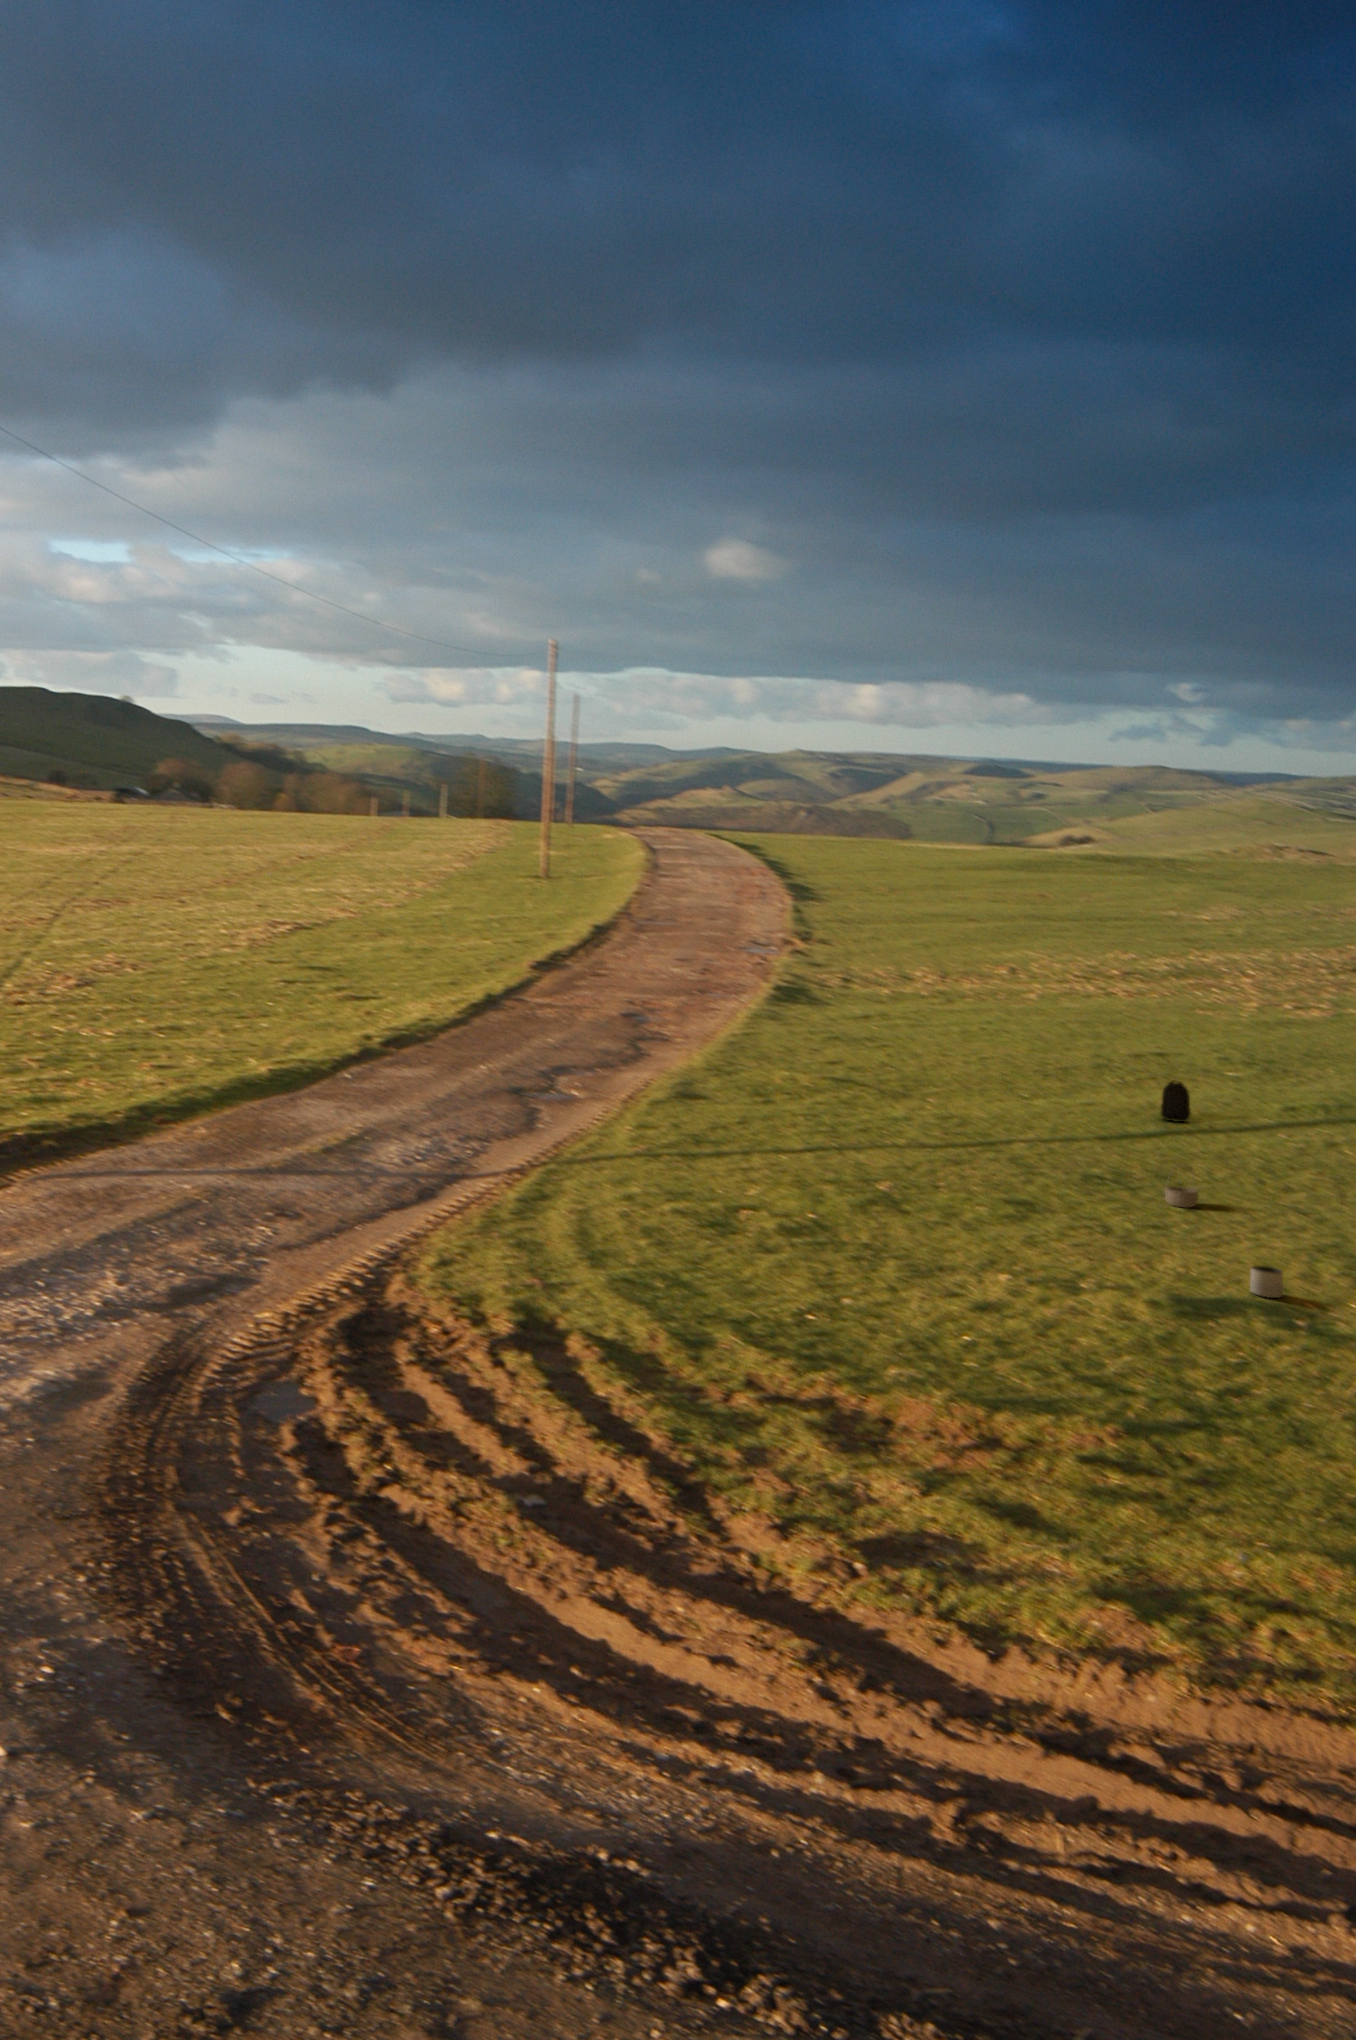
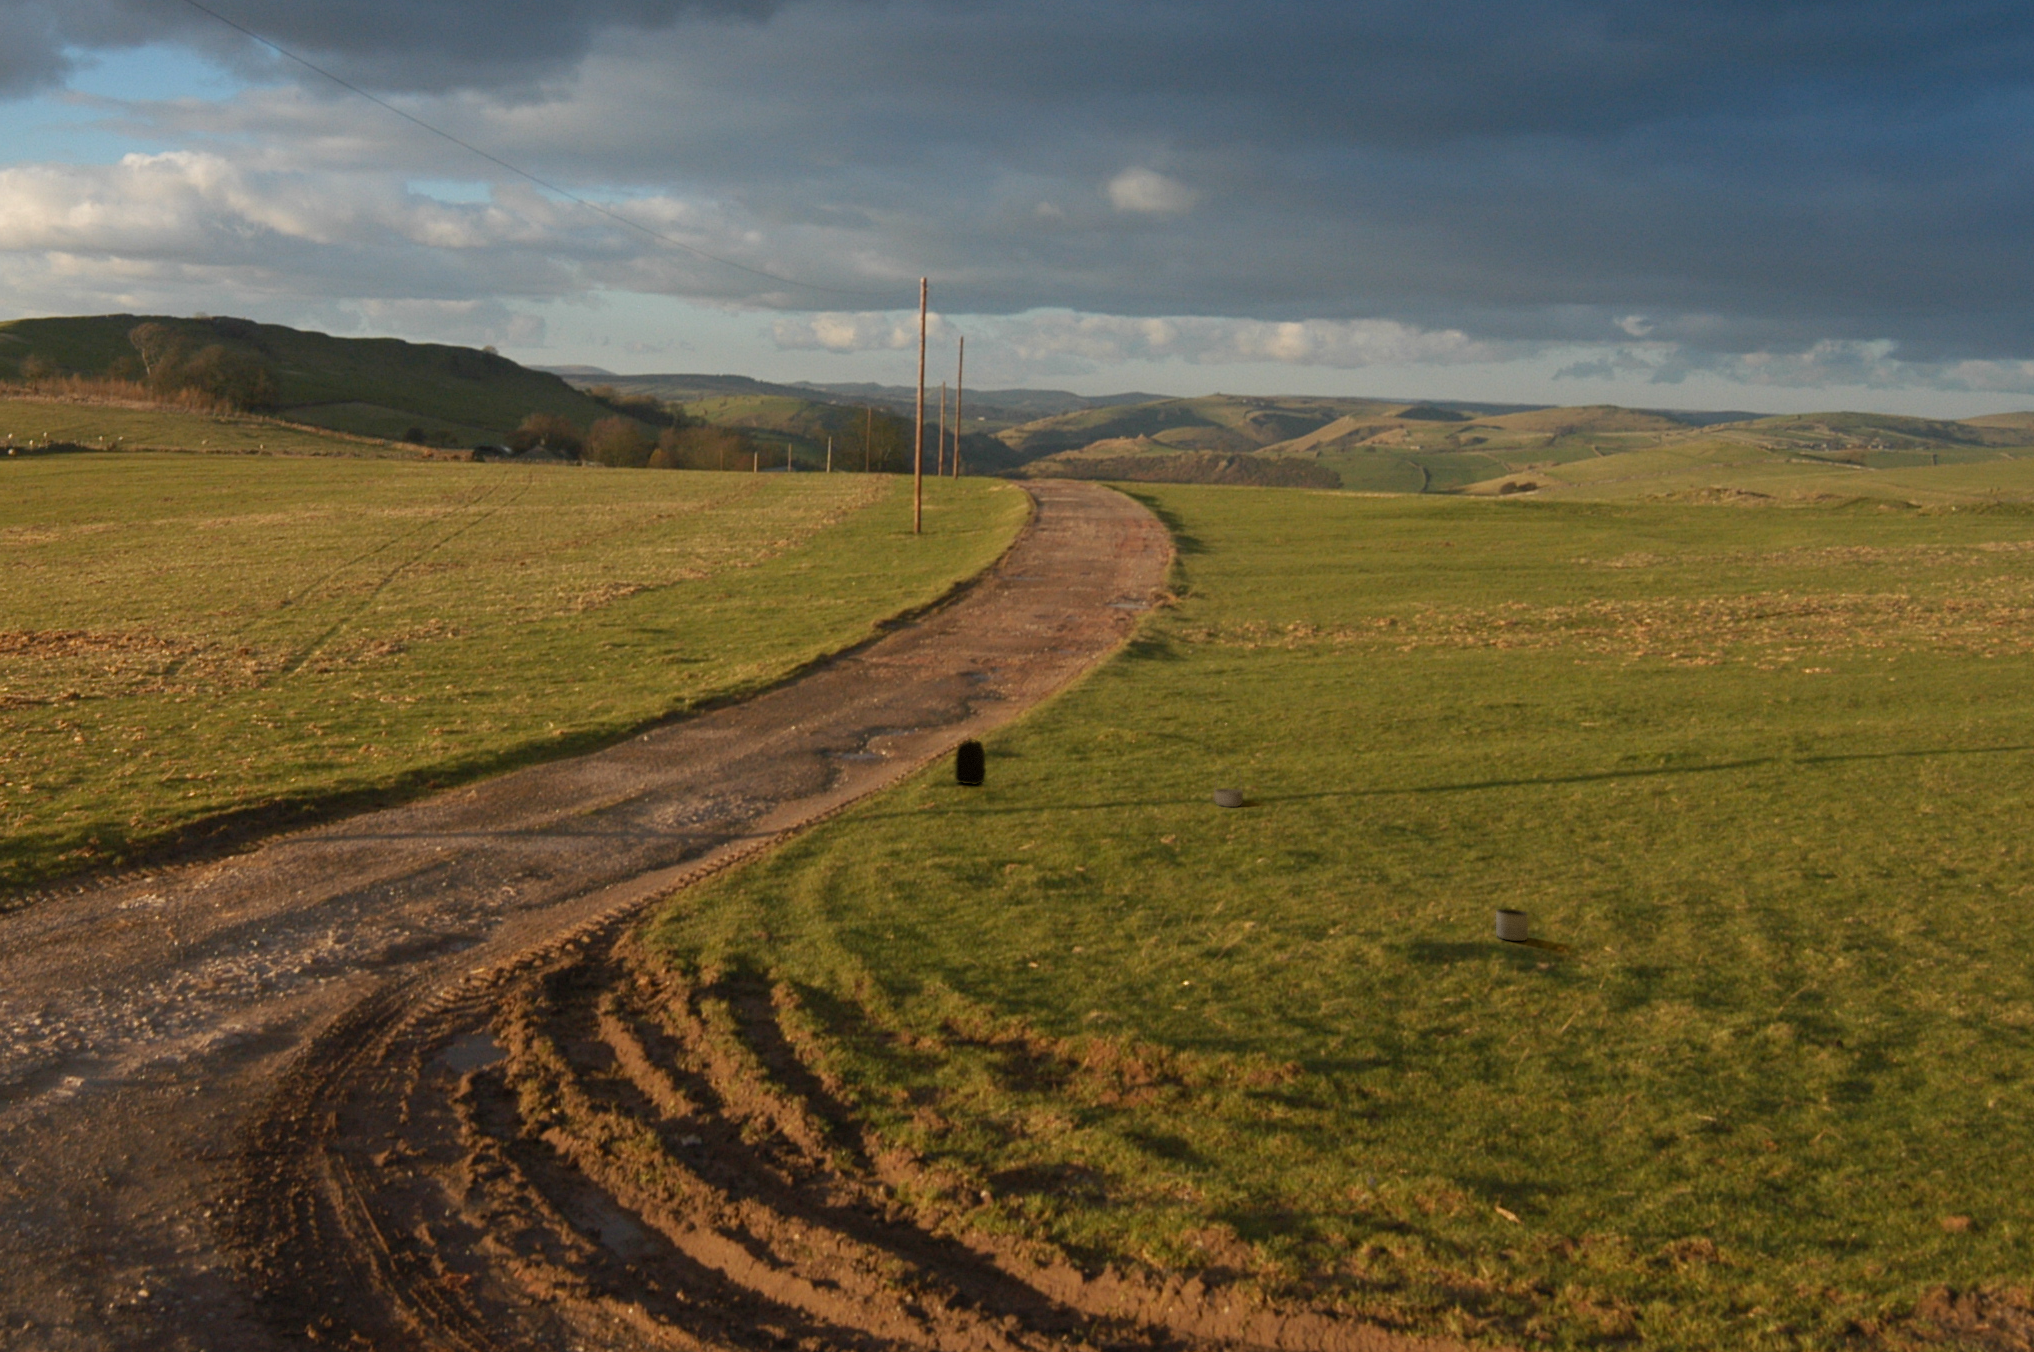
backpack: present [1161,1081,1191,1122] -> present [955,739,986,784]
basket: present [1165,1164,1198,1208] -> present [1214,767,1243,807]

